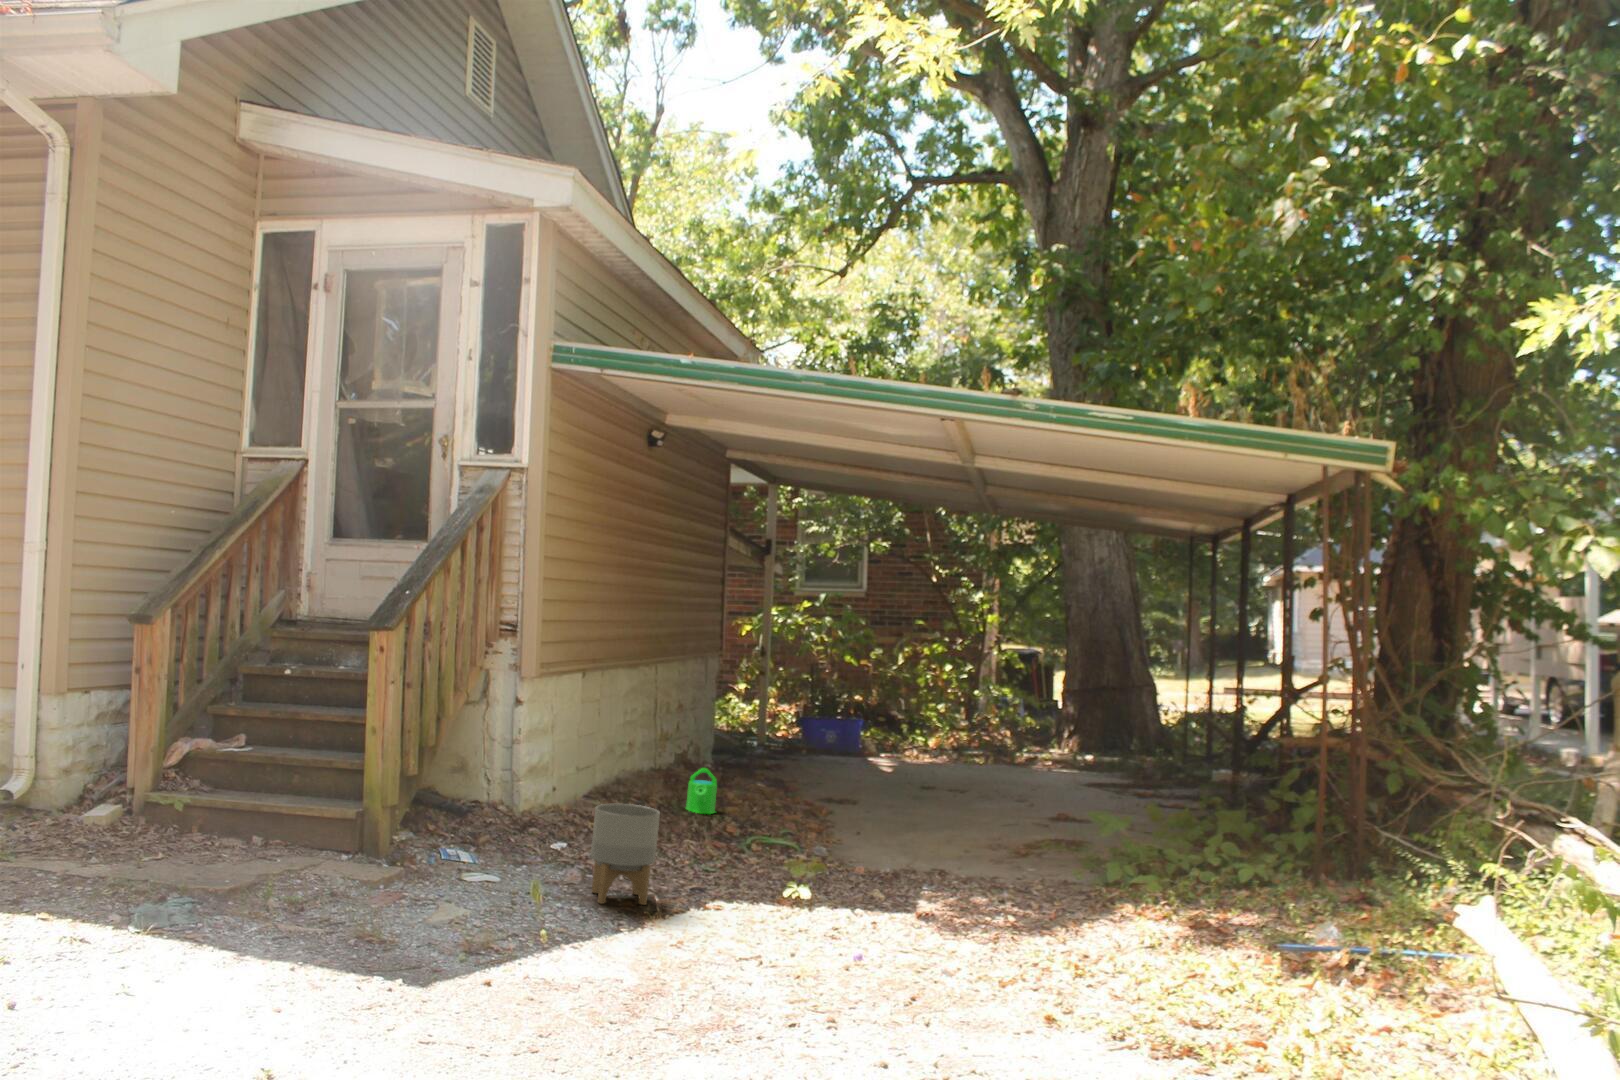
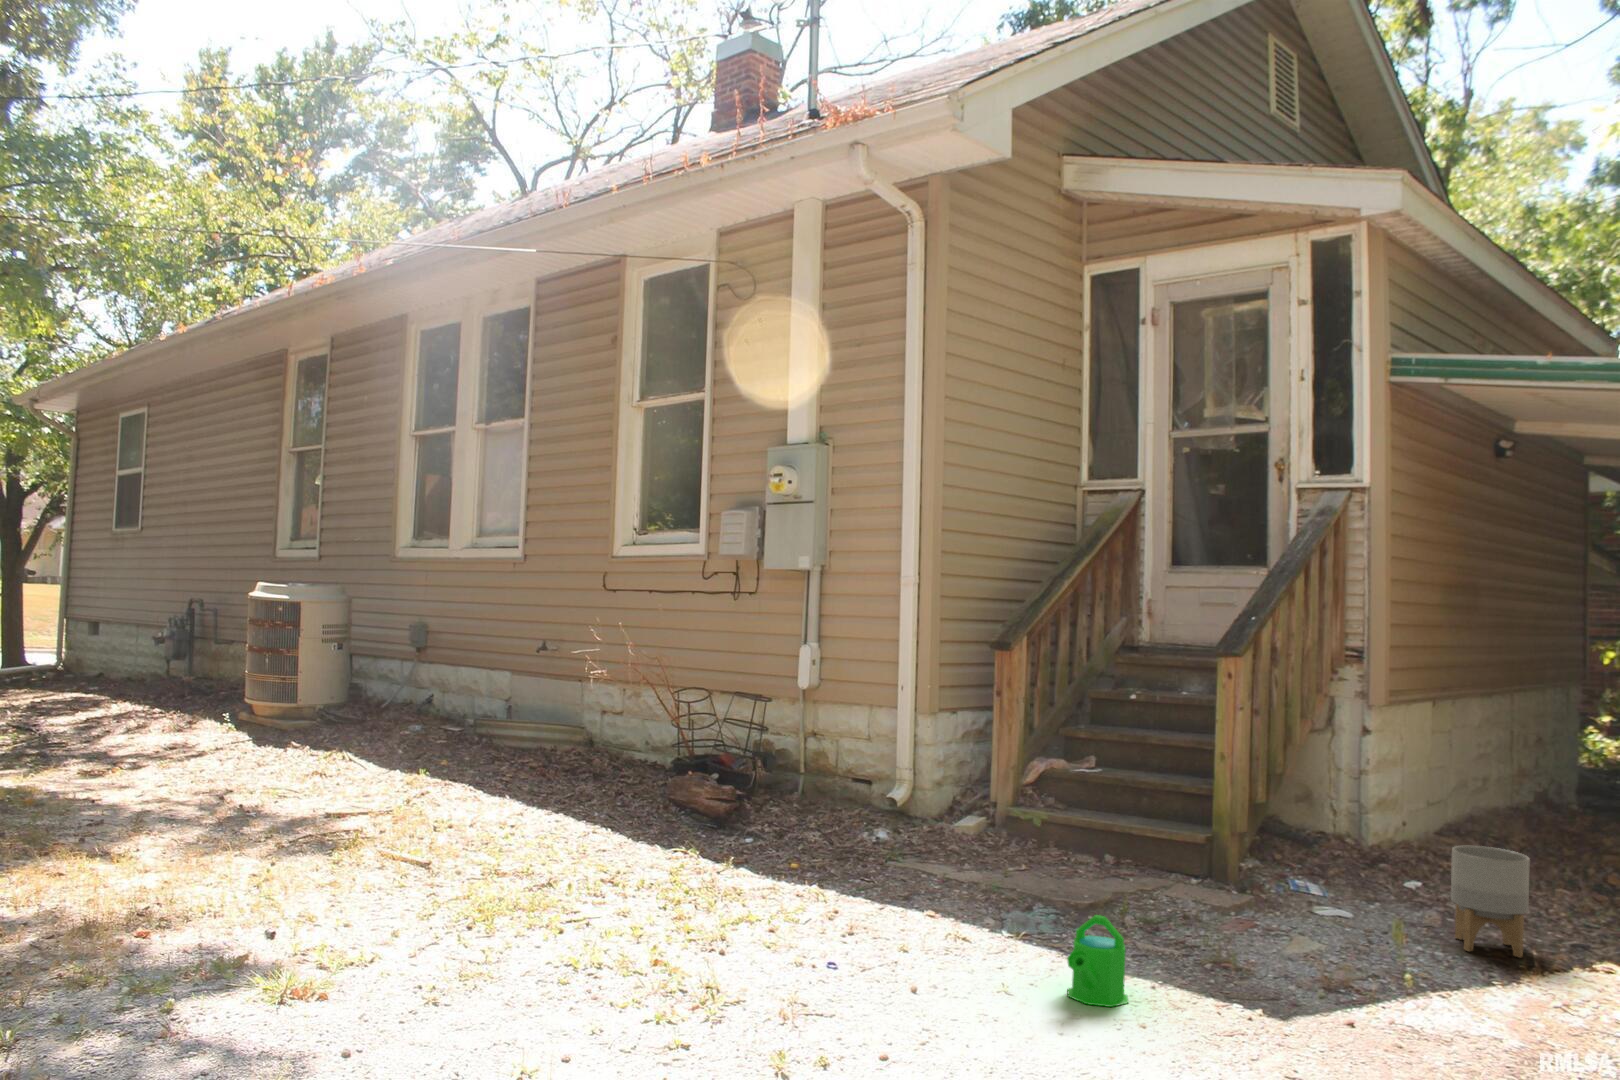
watering can: present [686,768,717,814] -> present [1067,915,1128,1007]

